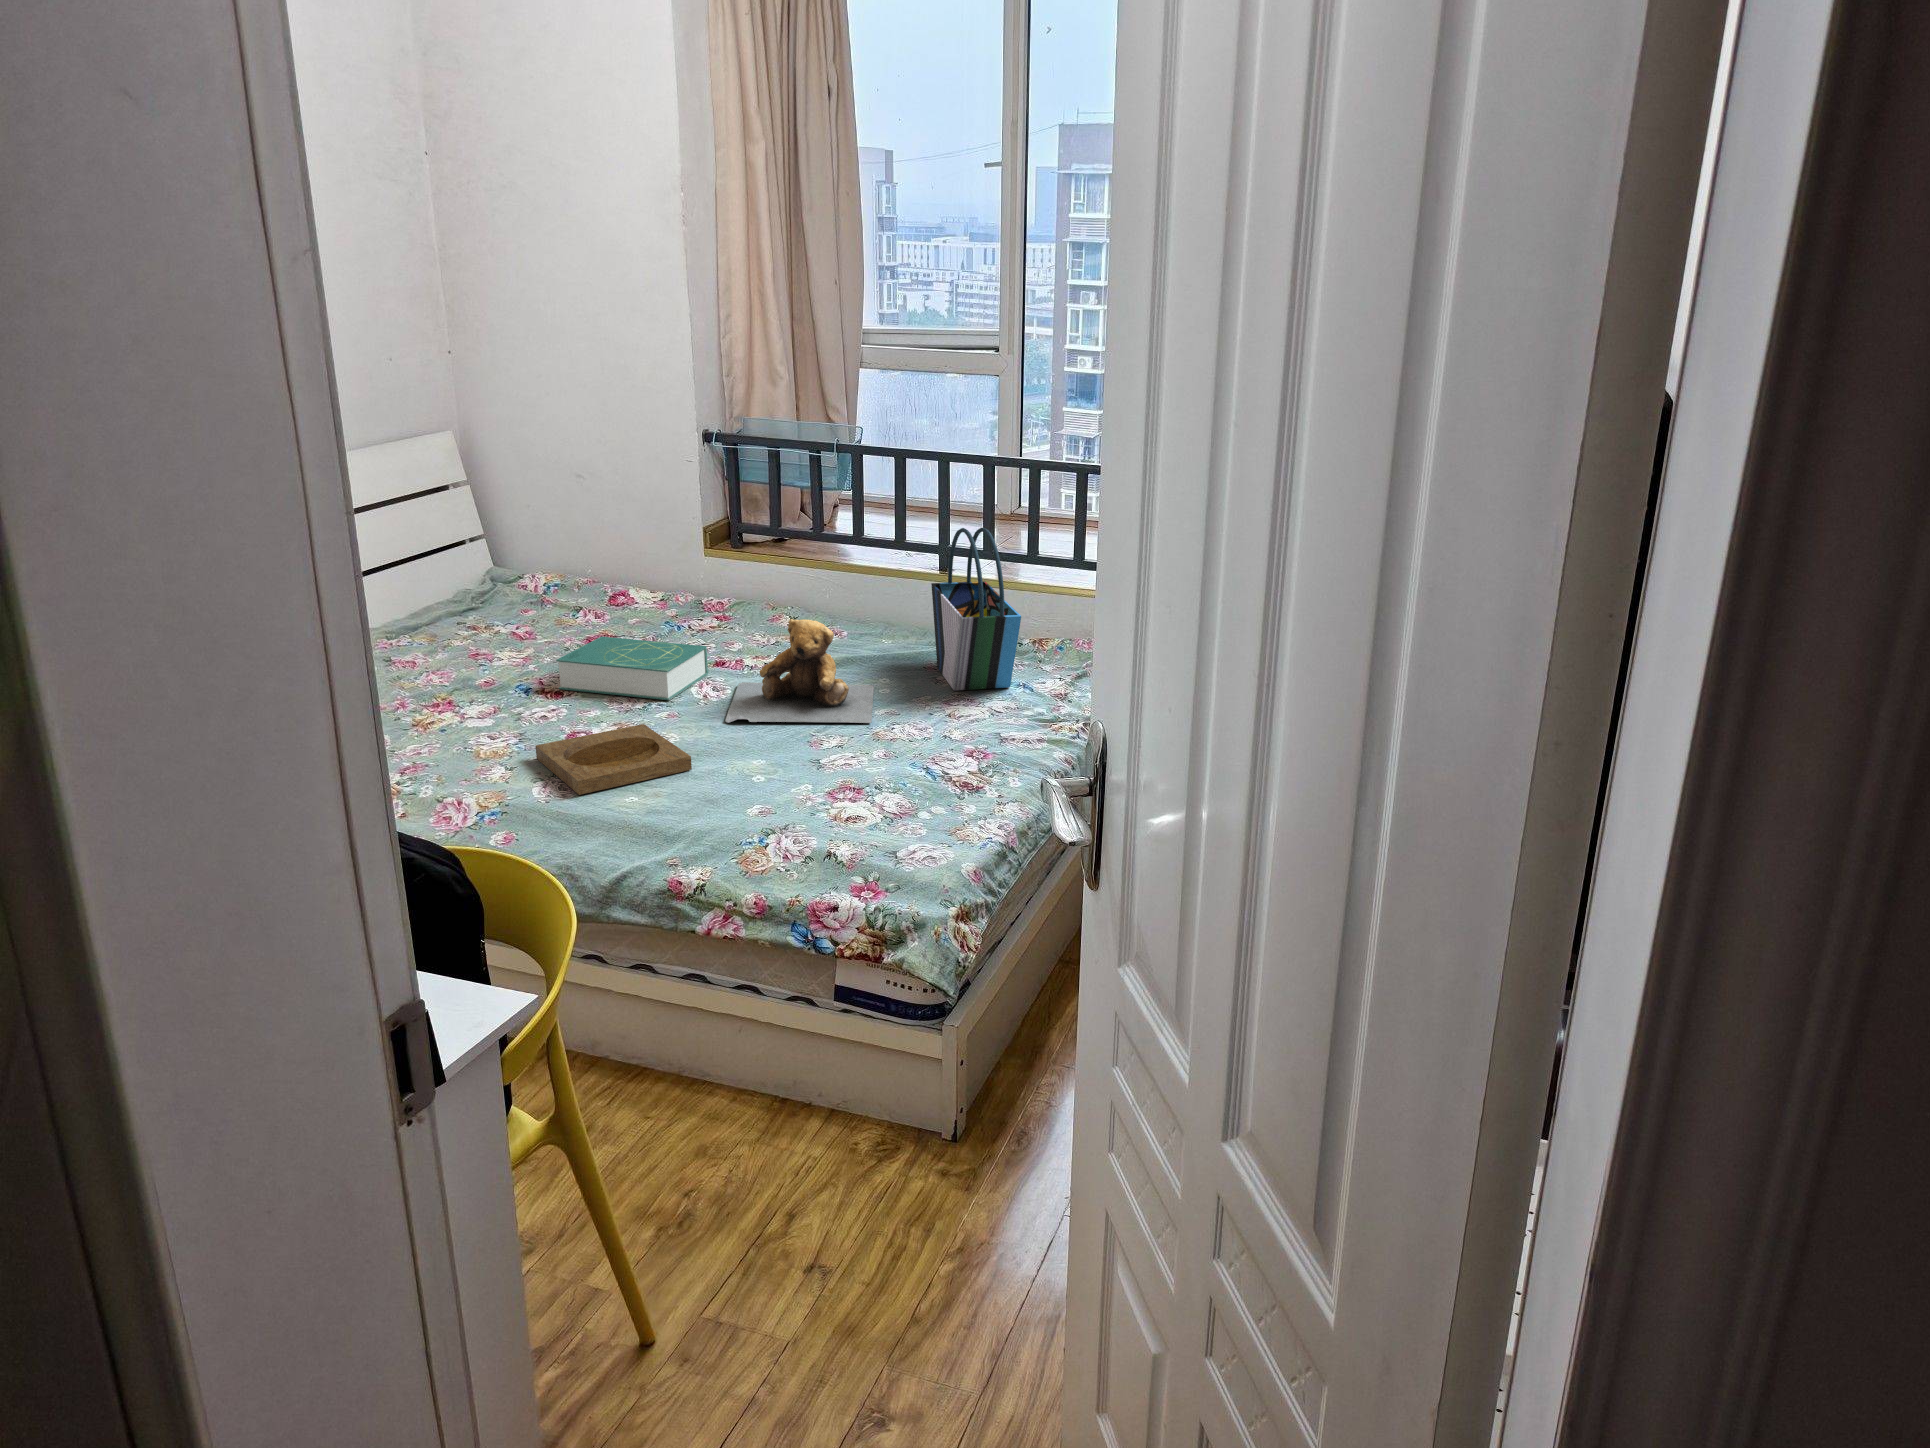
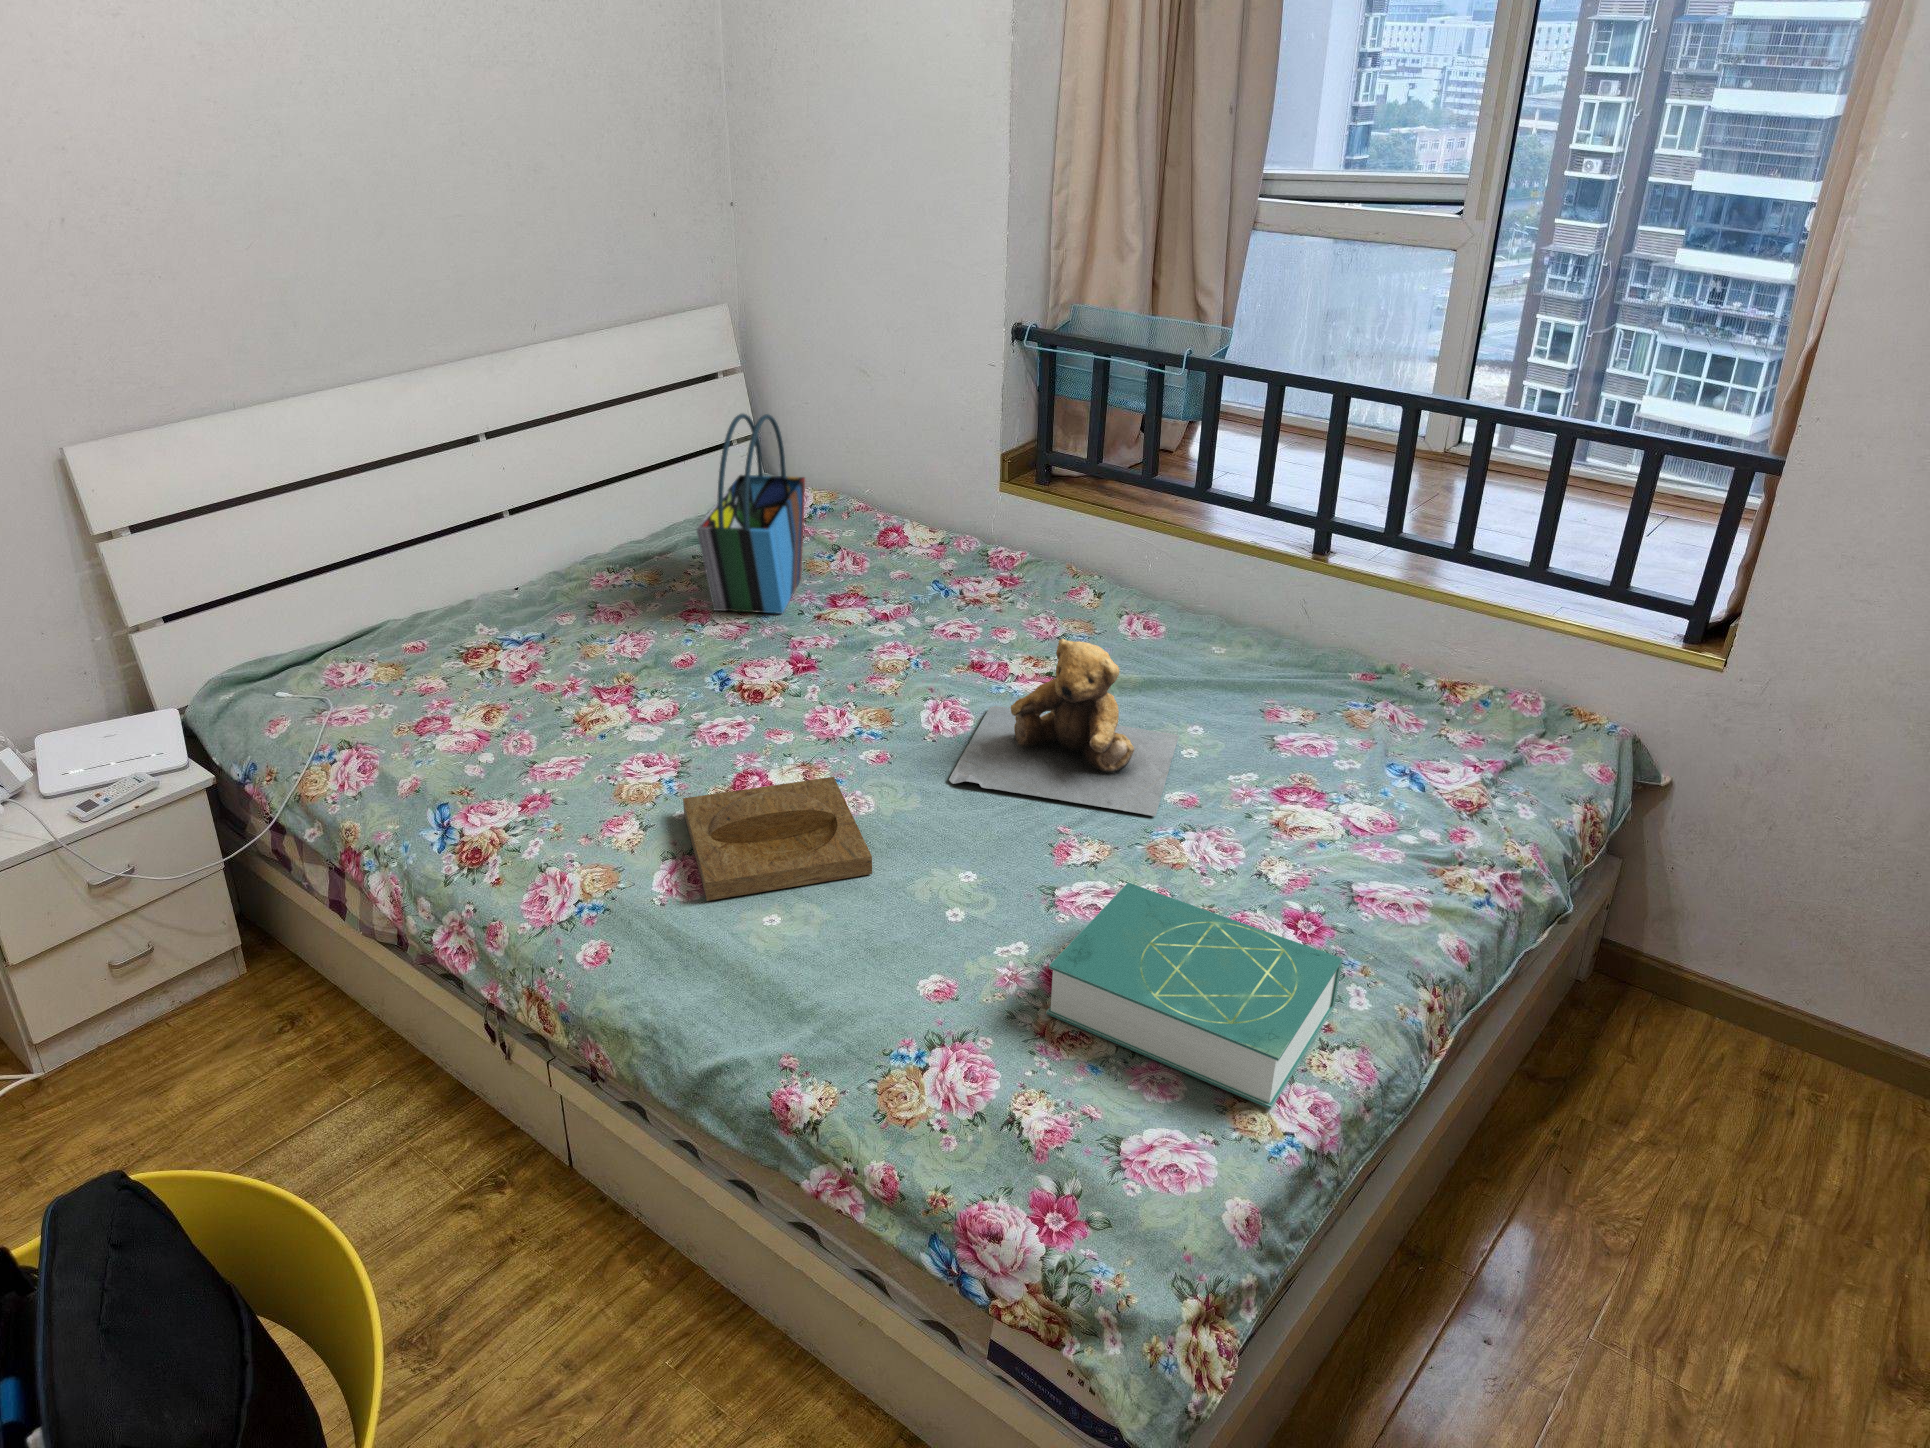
tote bag: present [931,528,1021,691] -> present [696,414,805,613]
book: present [556,636,708,700] -> present [1046,883,1343,1109]

